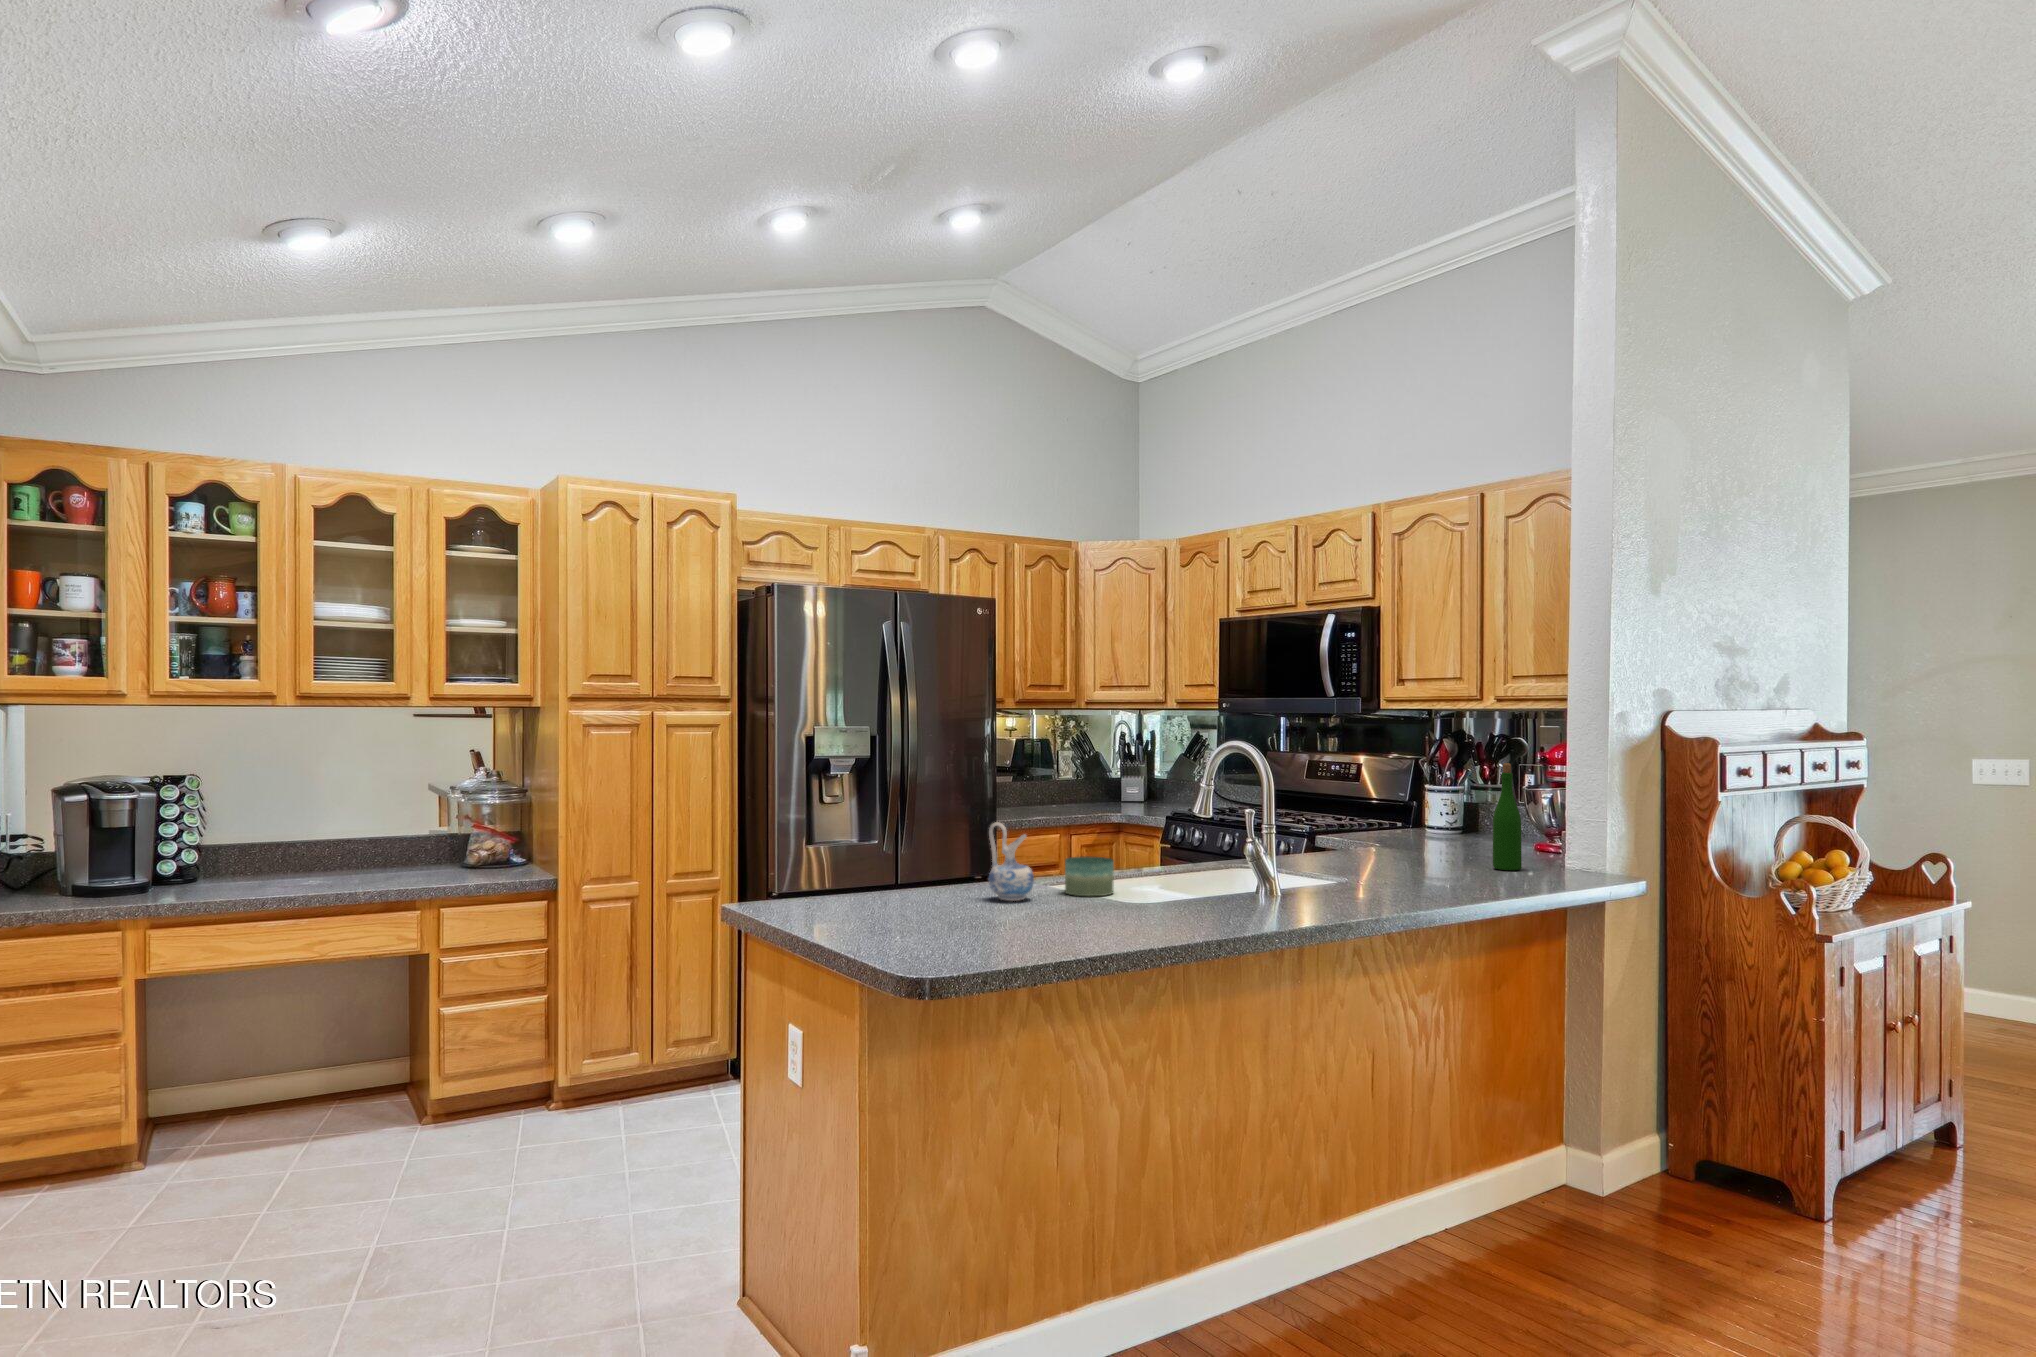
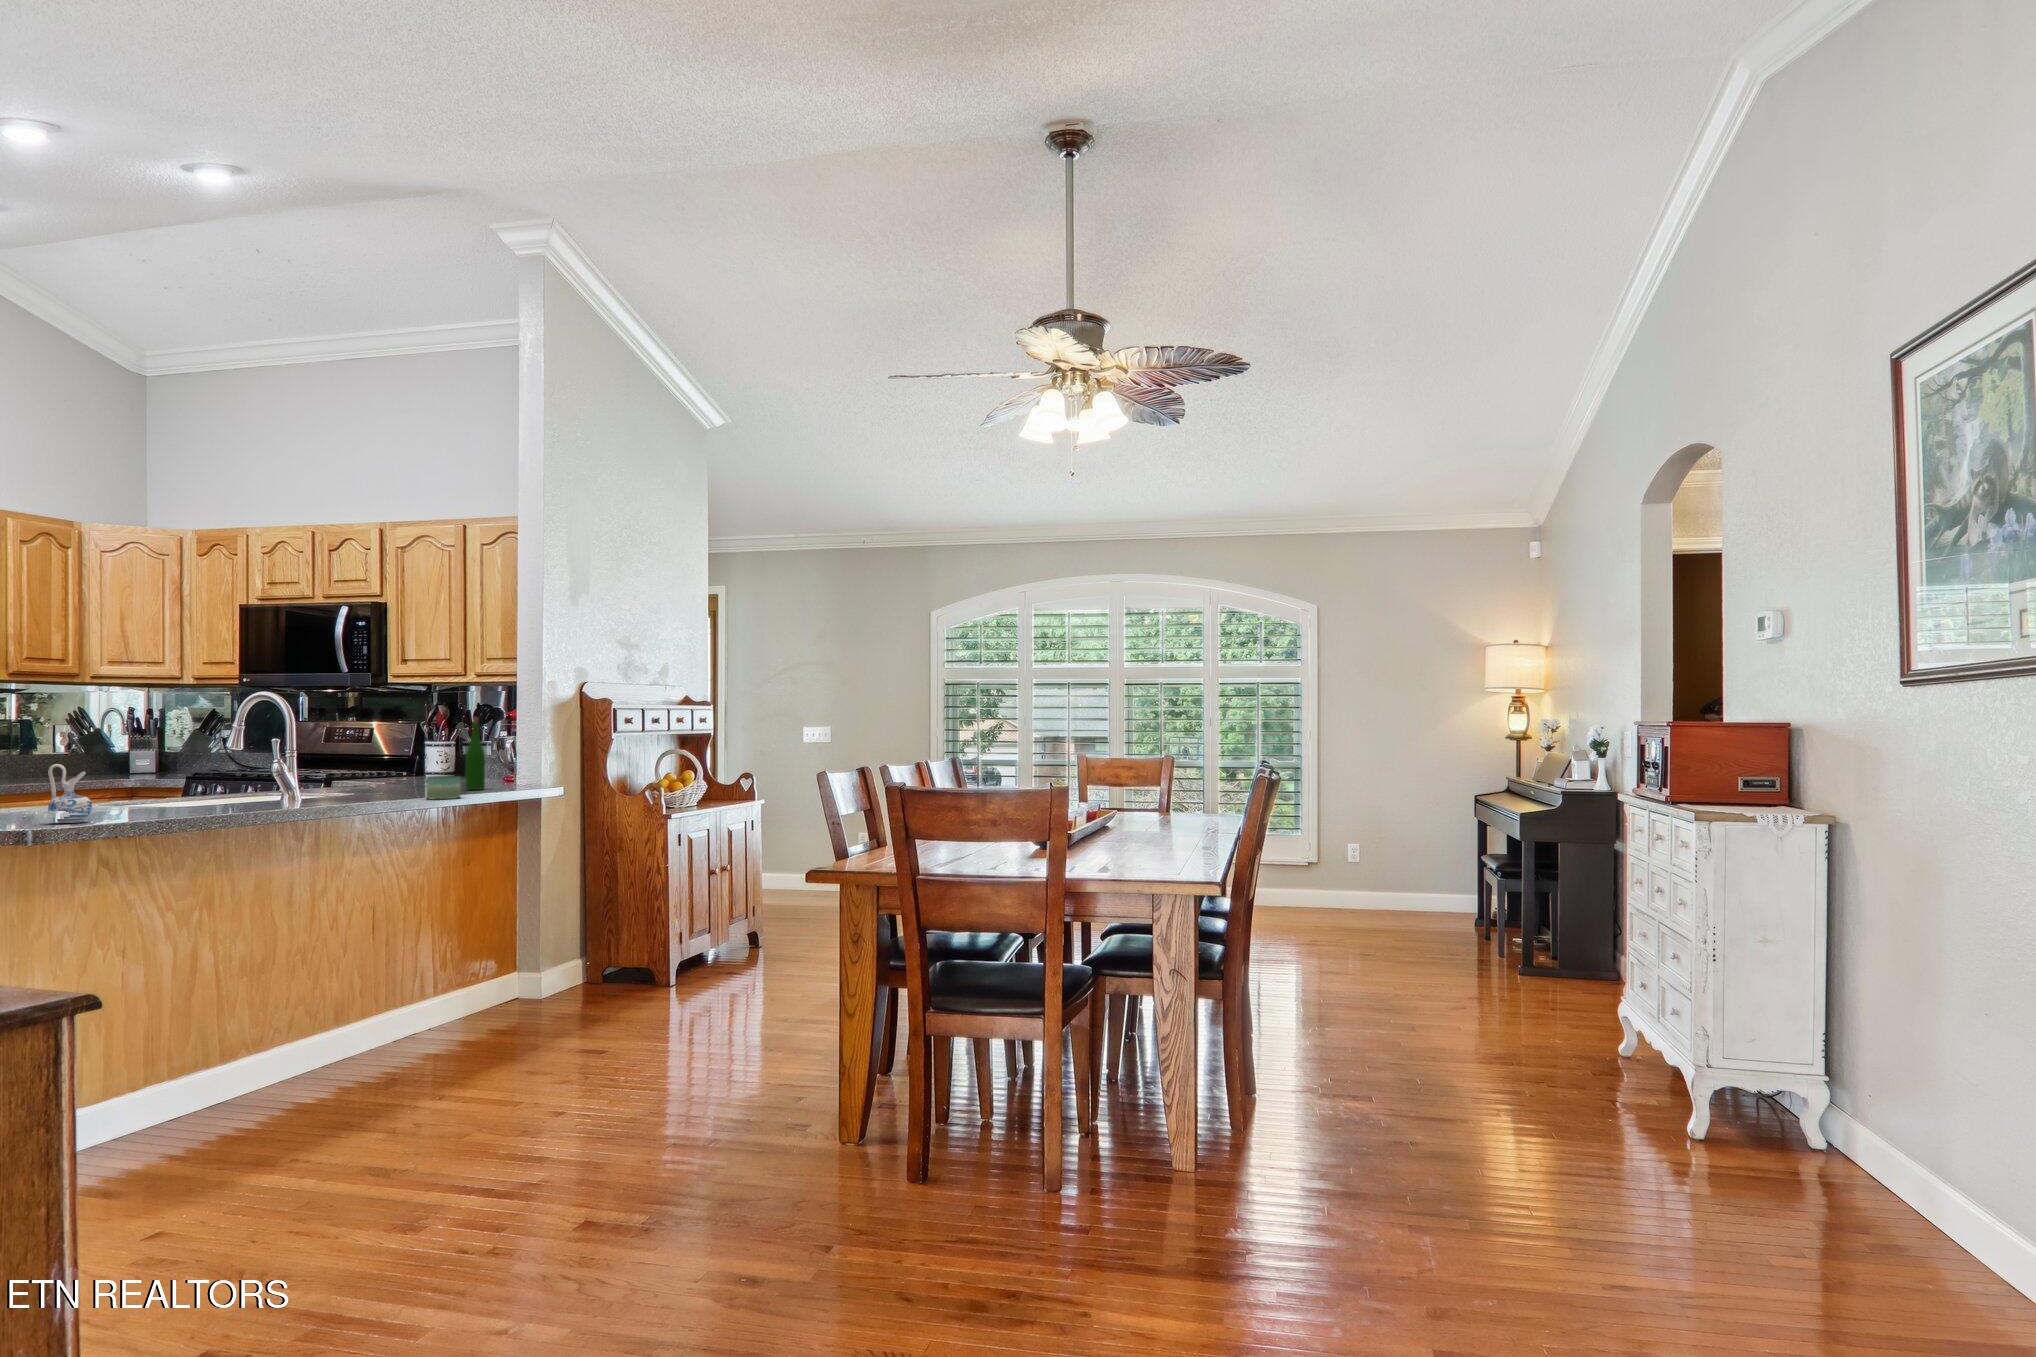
candle: present [1065,856,1114,896] -> present [426,776,461,799]

